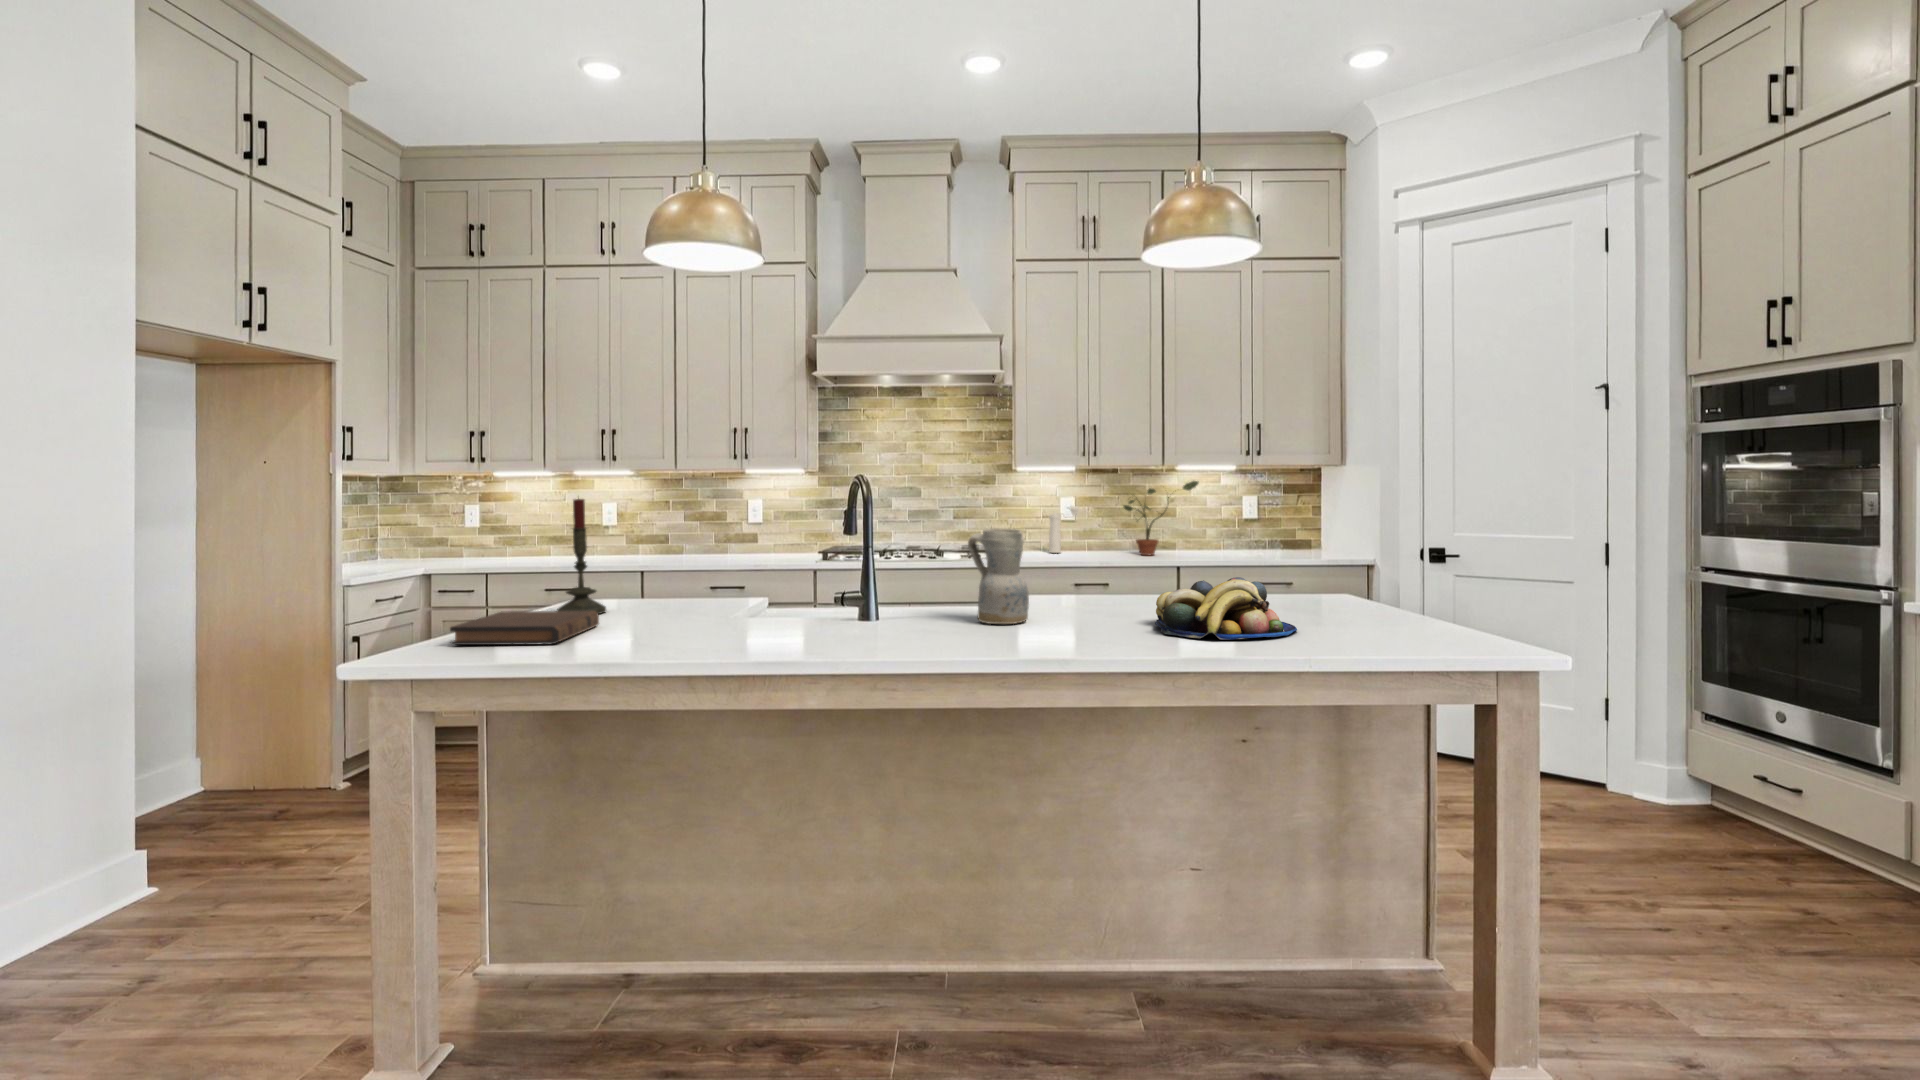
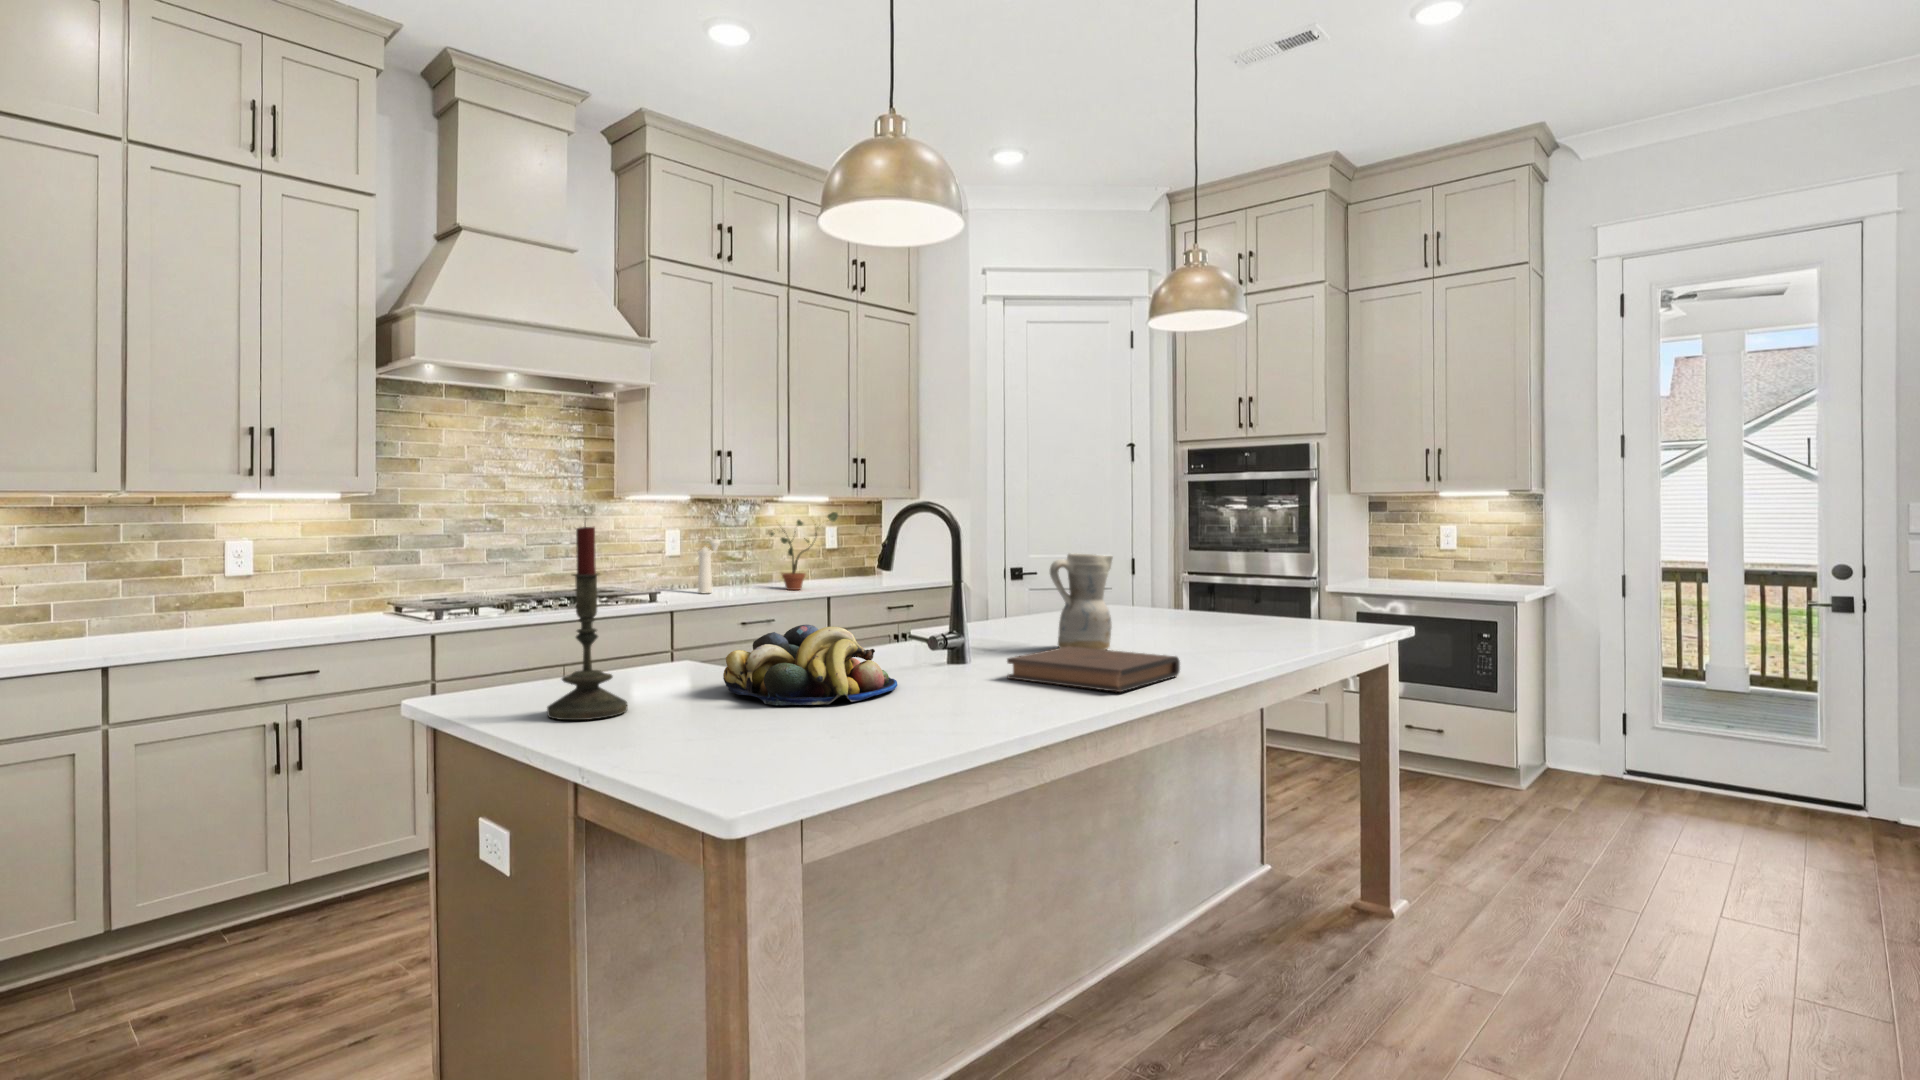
fruit bowl: present [1155,577,1297,640] -> present [723,625,897,705]
book: present [450,611,599,645] -> present [1007,646,1180,692]

